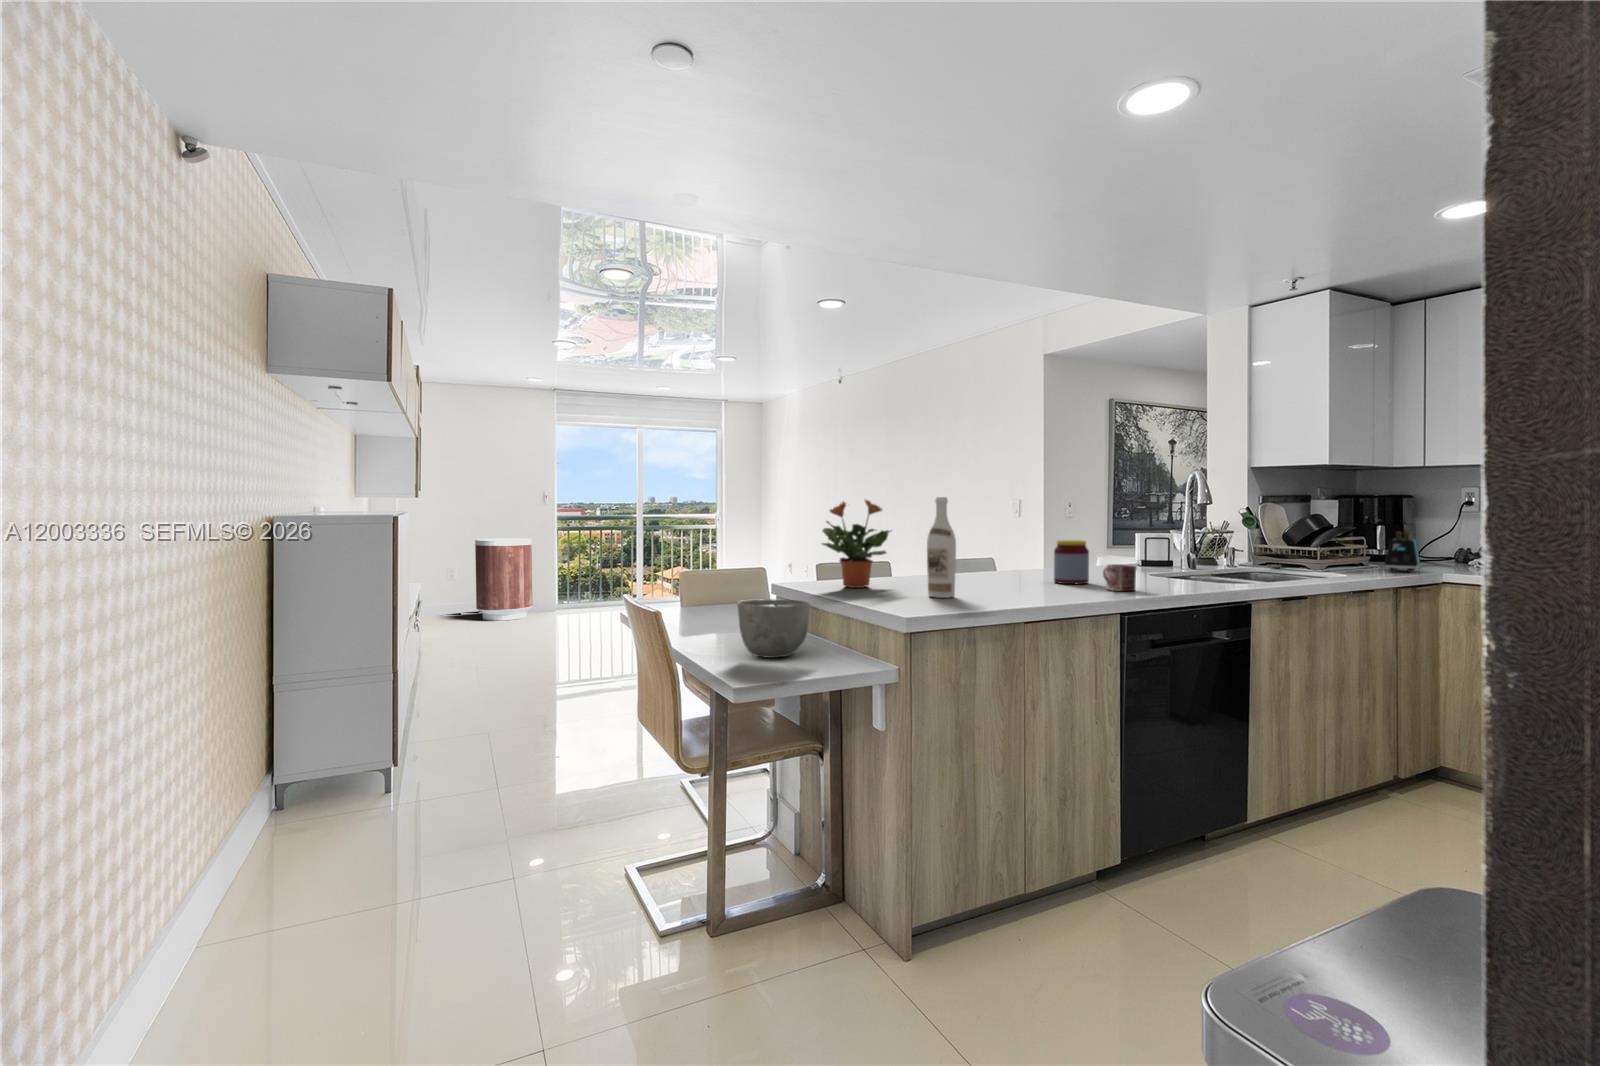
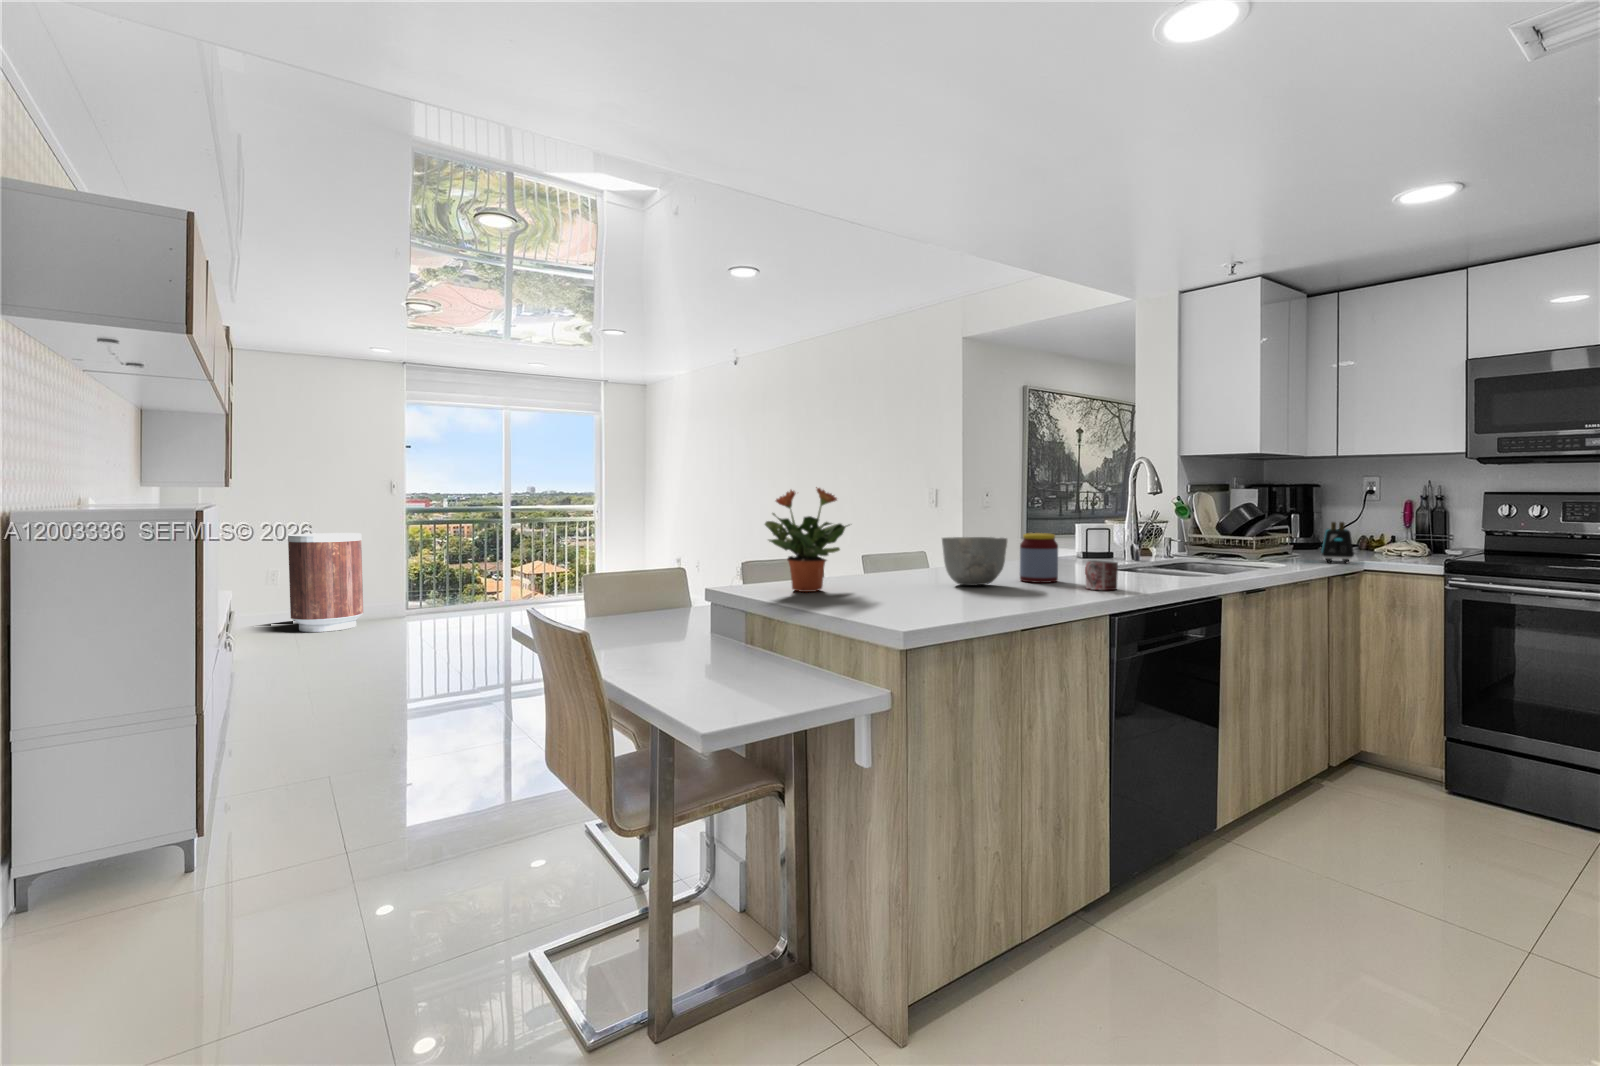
wine bottle: present [927,497,956,598] -> none [902,485,936,603]
bowl: present [737,599,811,658] -> present [942,537,1007,585]

